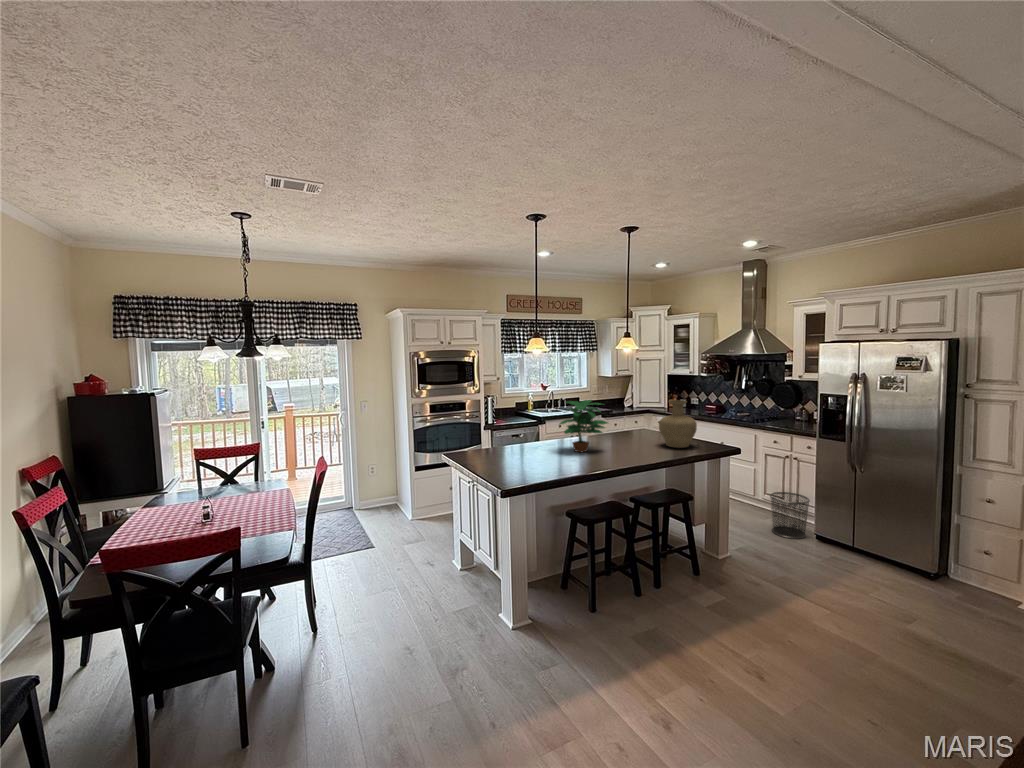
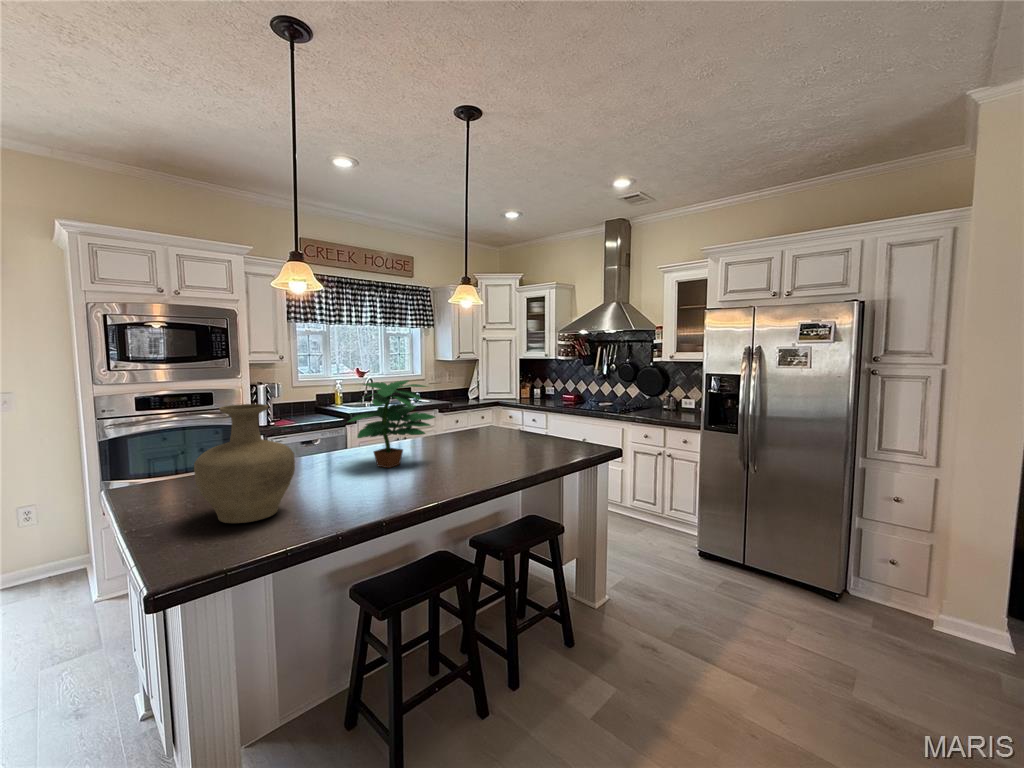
vase: present [659,400,697,448] -> present [194,404,295,523]
waste bin: present [770,492,810,539] -> none [646,499,692,559]

